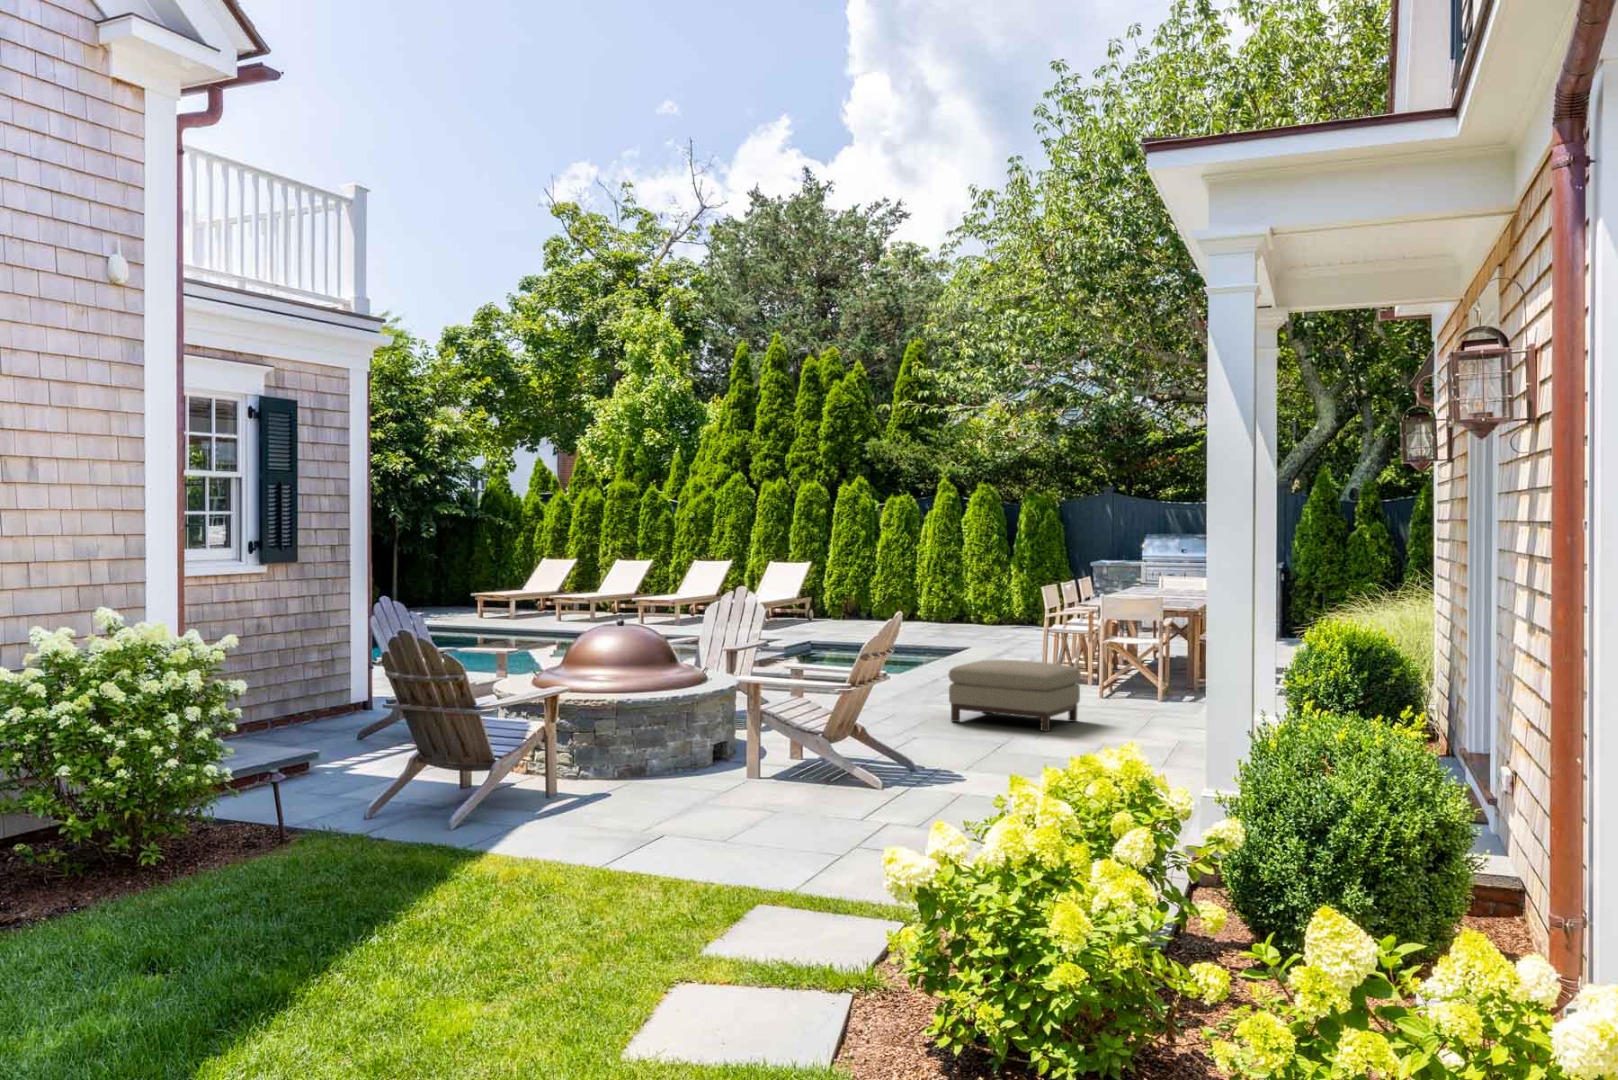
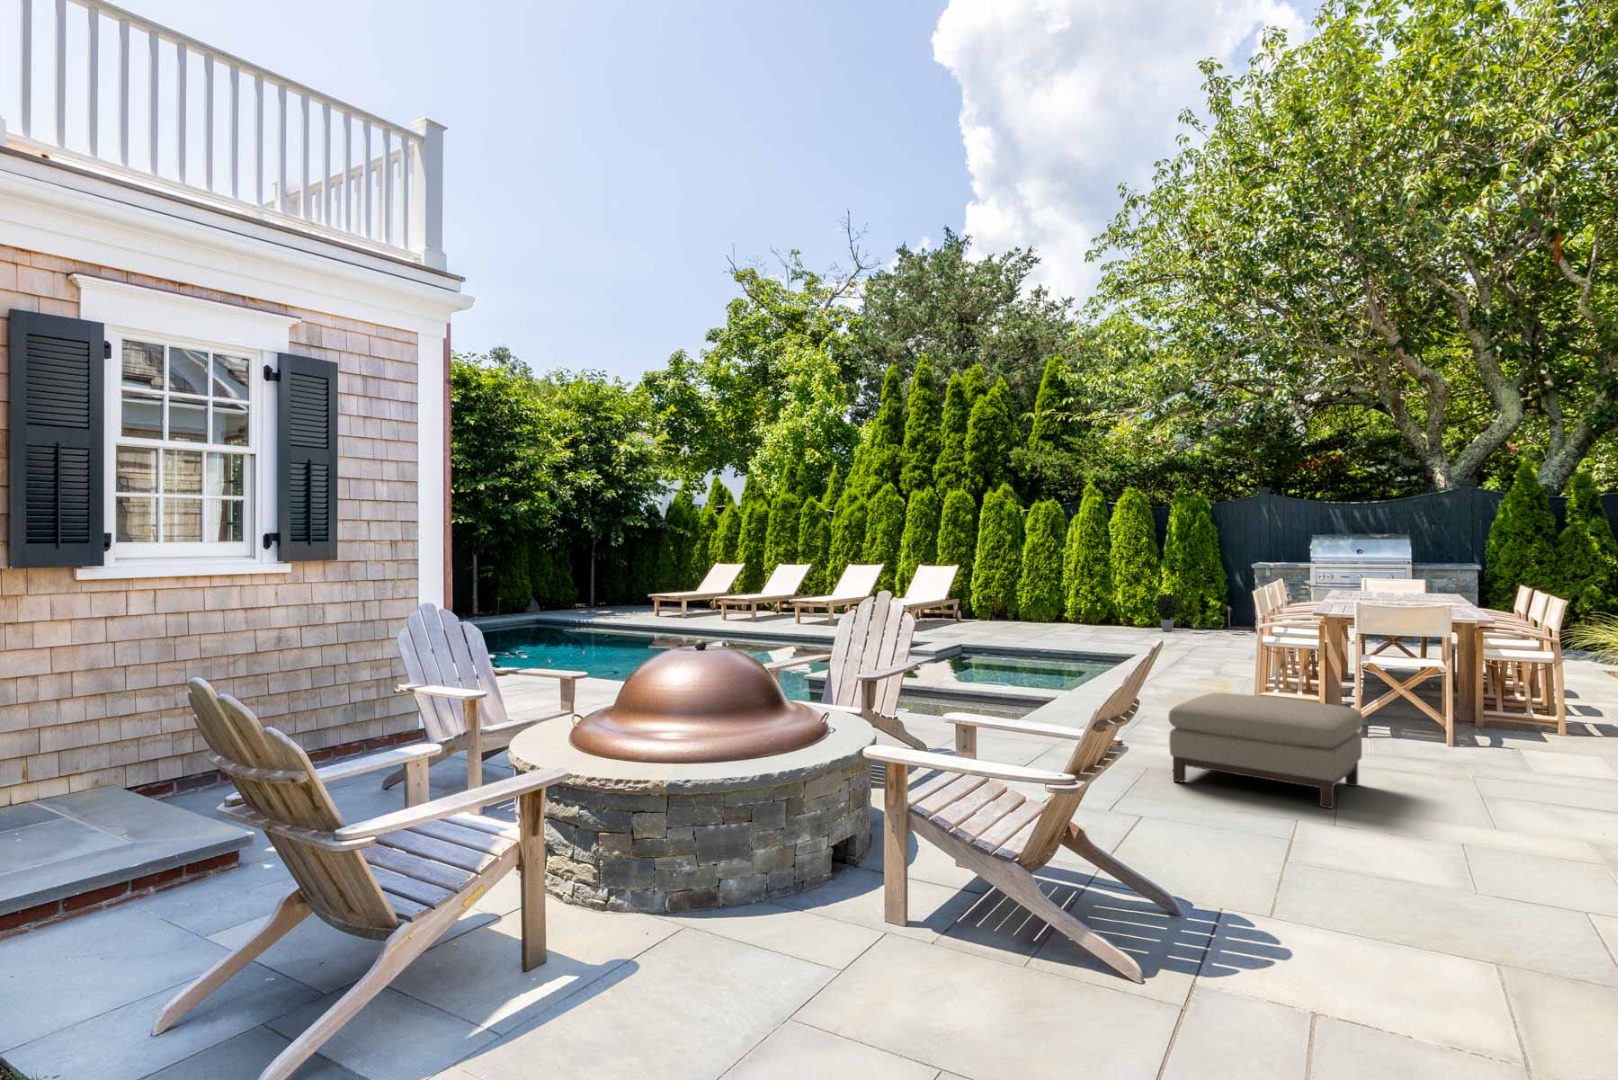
potted plant: none [1000,591,1027,629] -> present [1154,594,1181,632]

